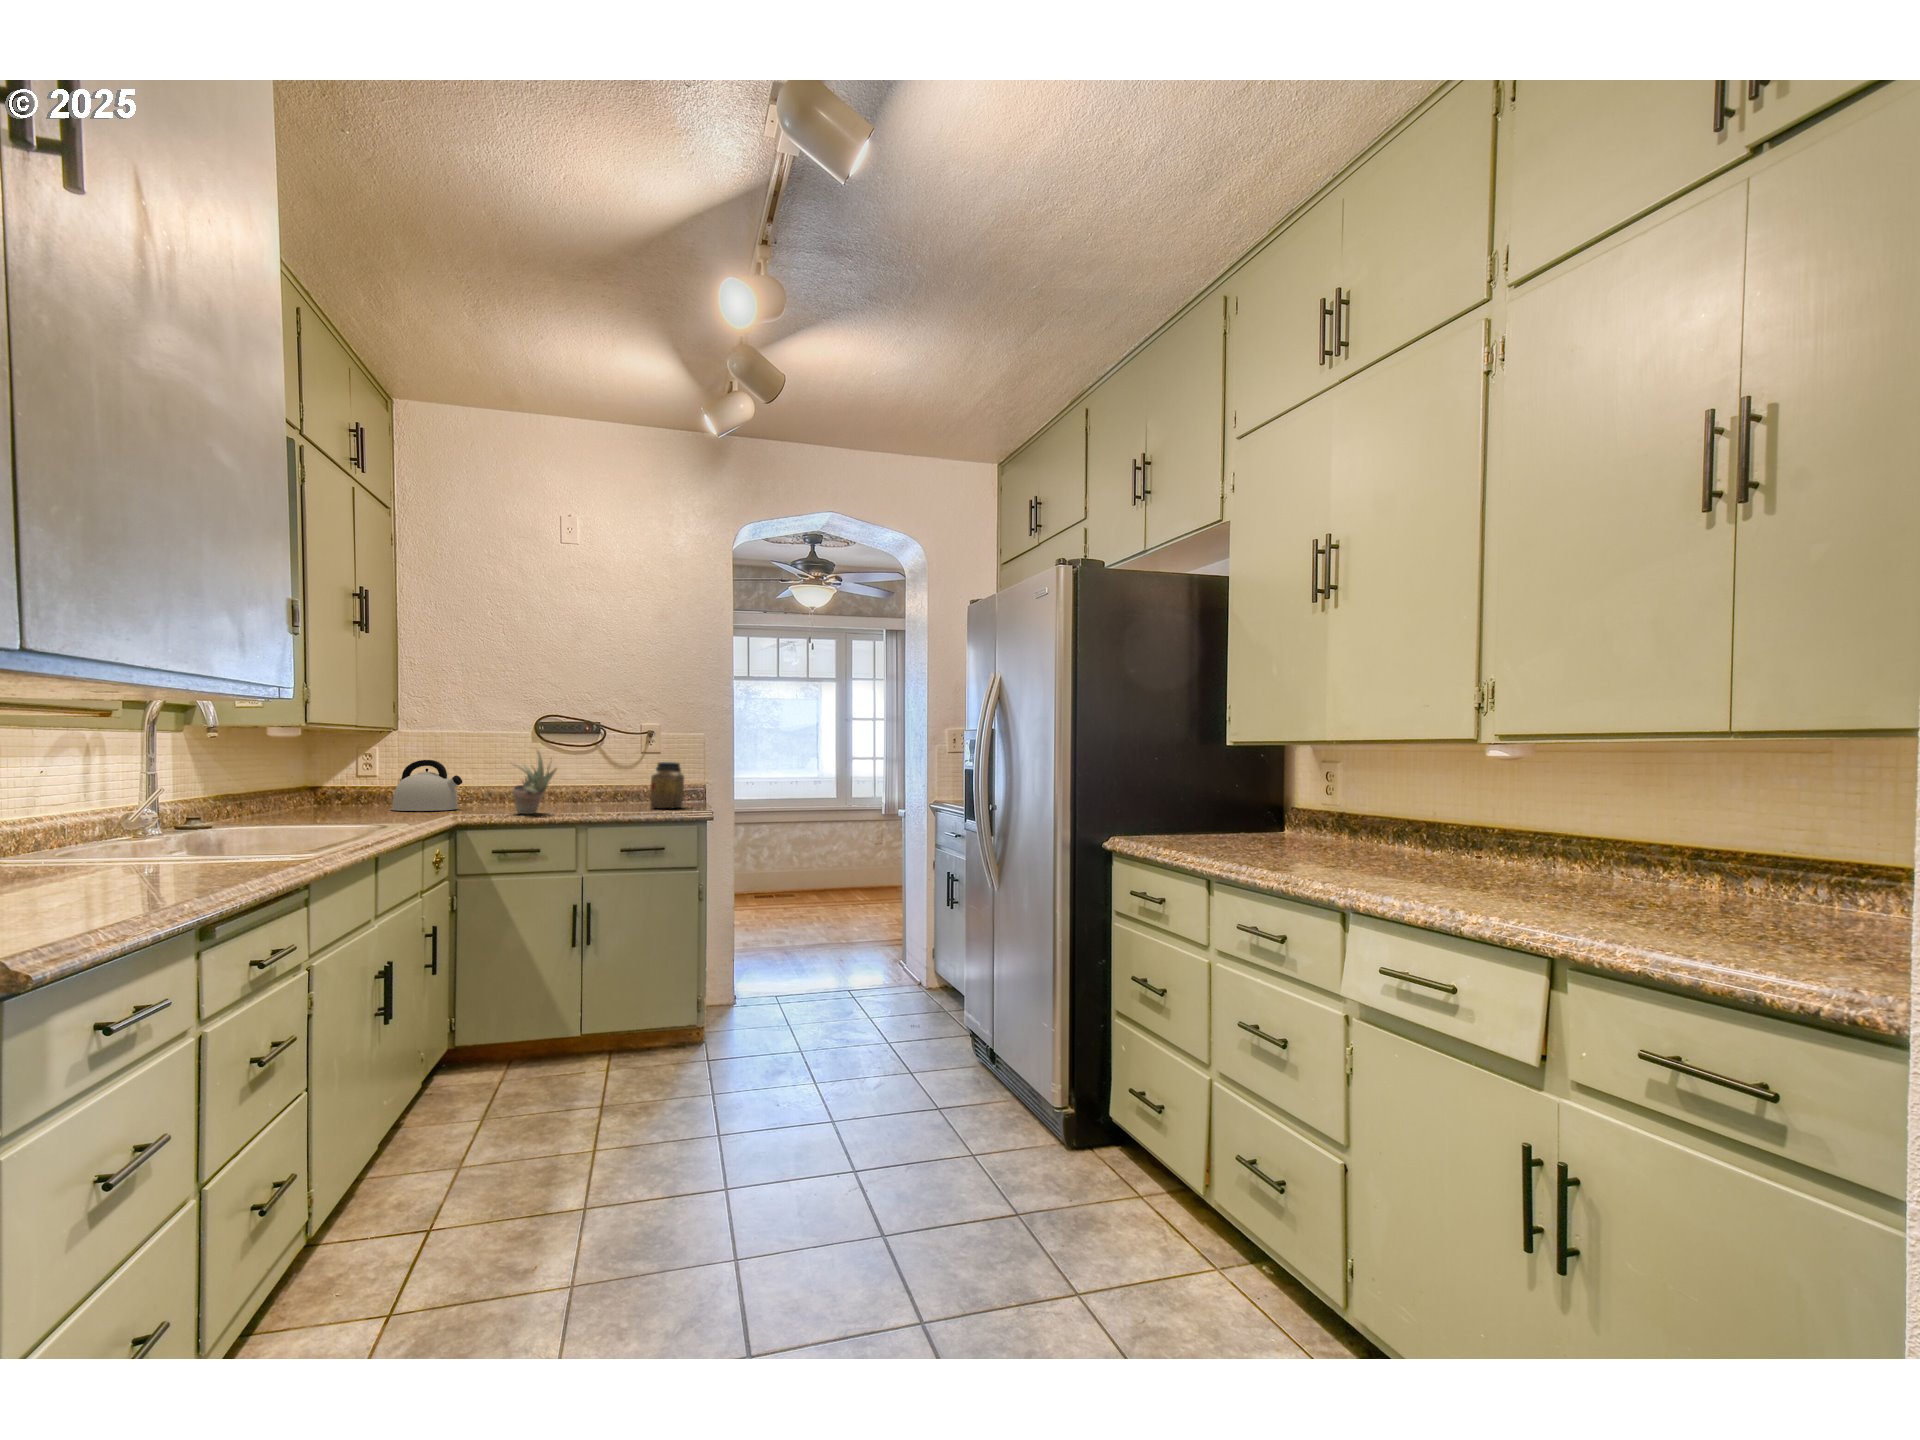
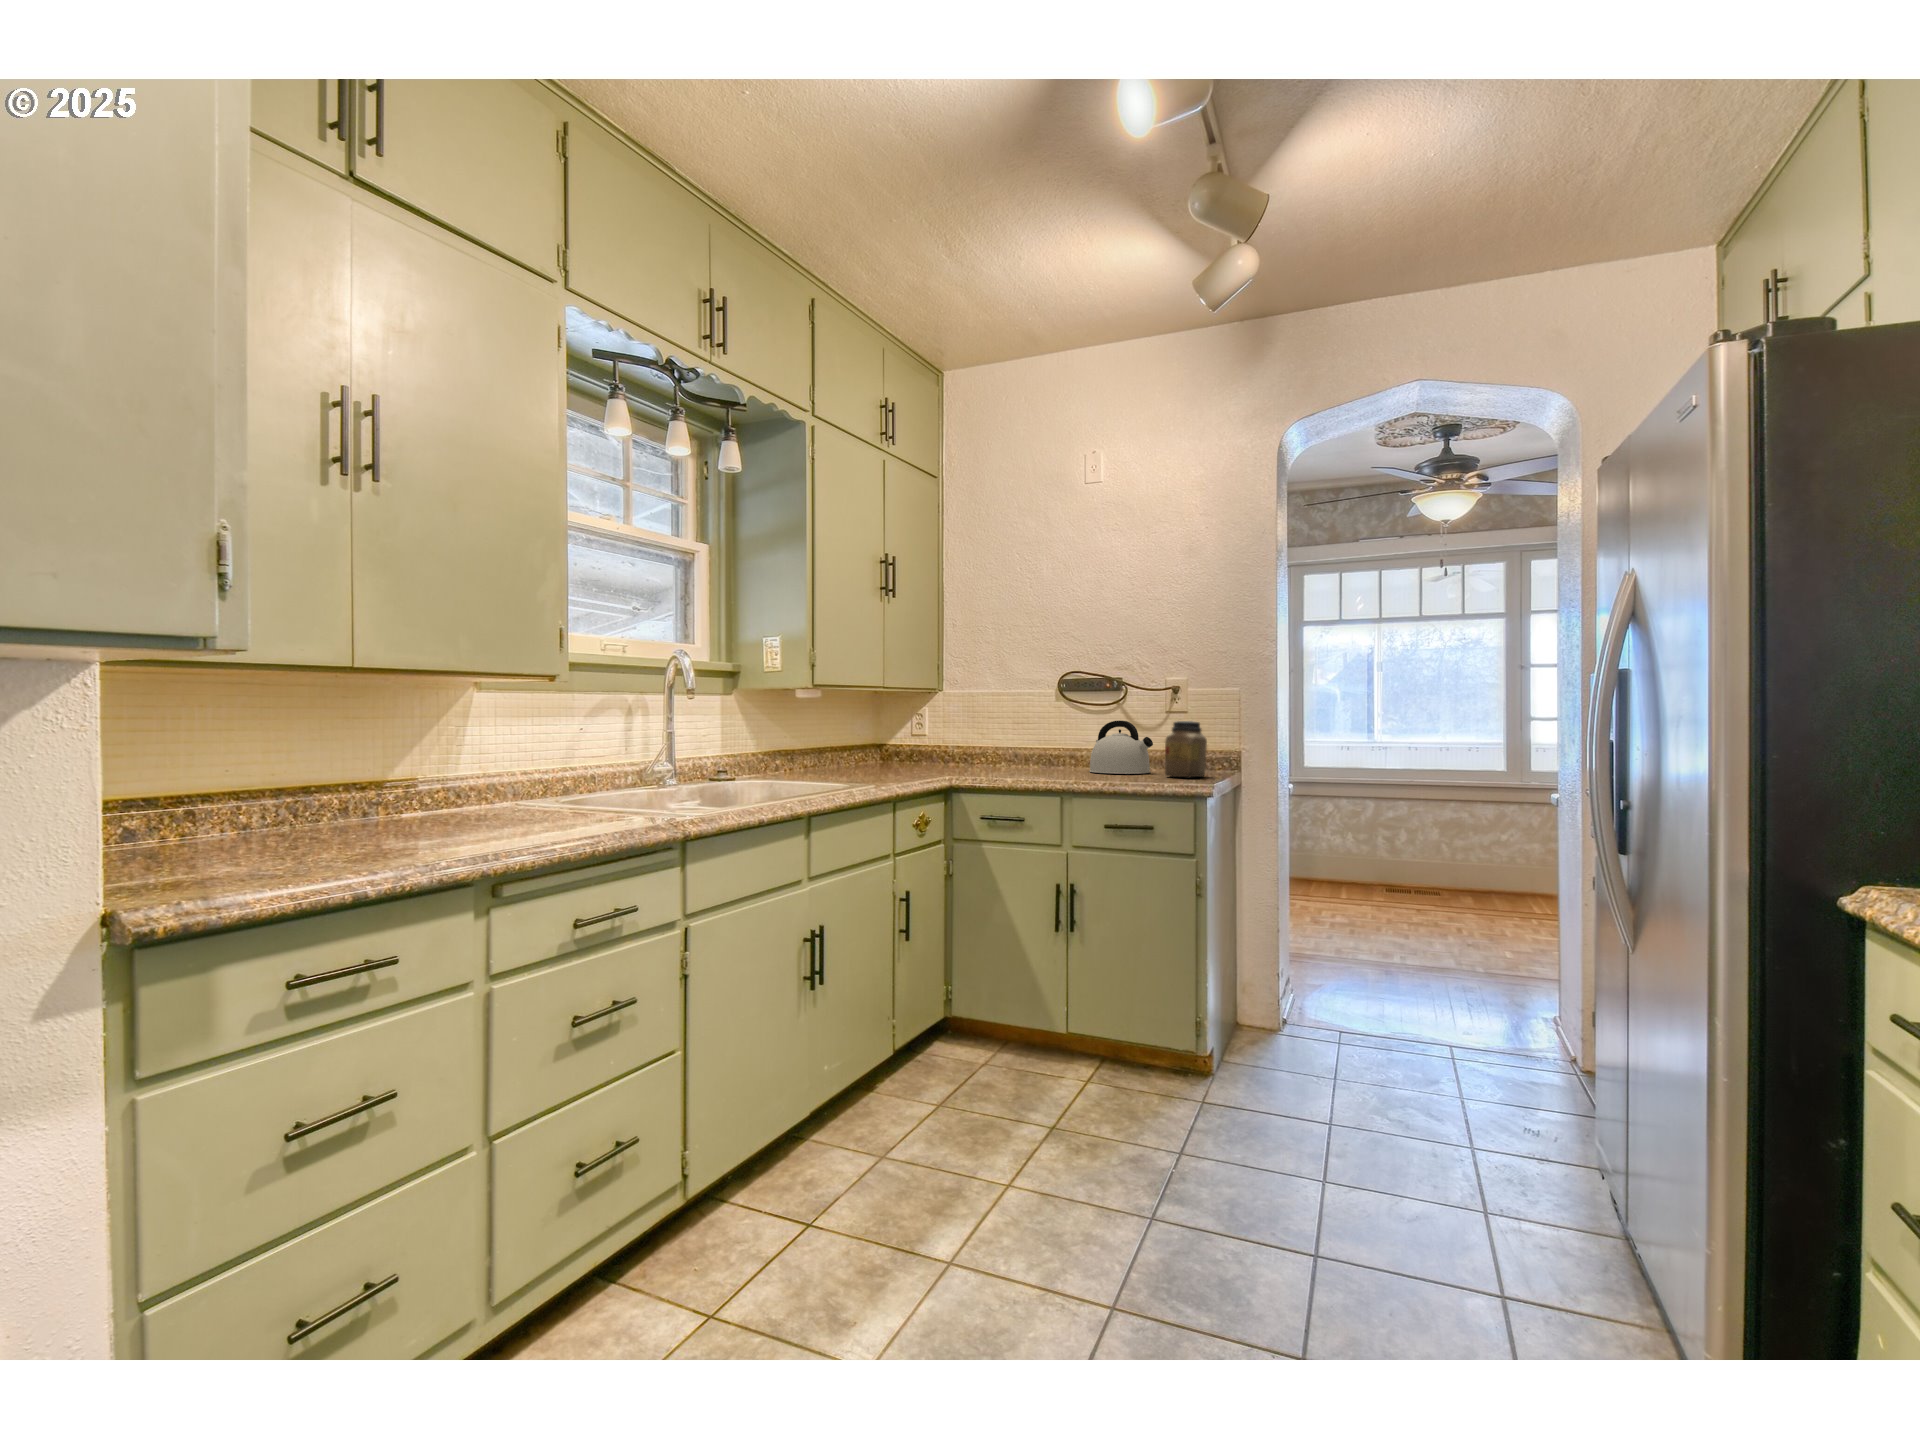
succulent plant: present [512,751,556,814] -> none [1009,707,1053,778]
kettle: present [391,760,462,811] -> present [1089,721,1153,774]

